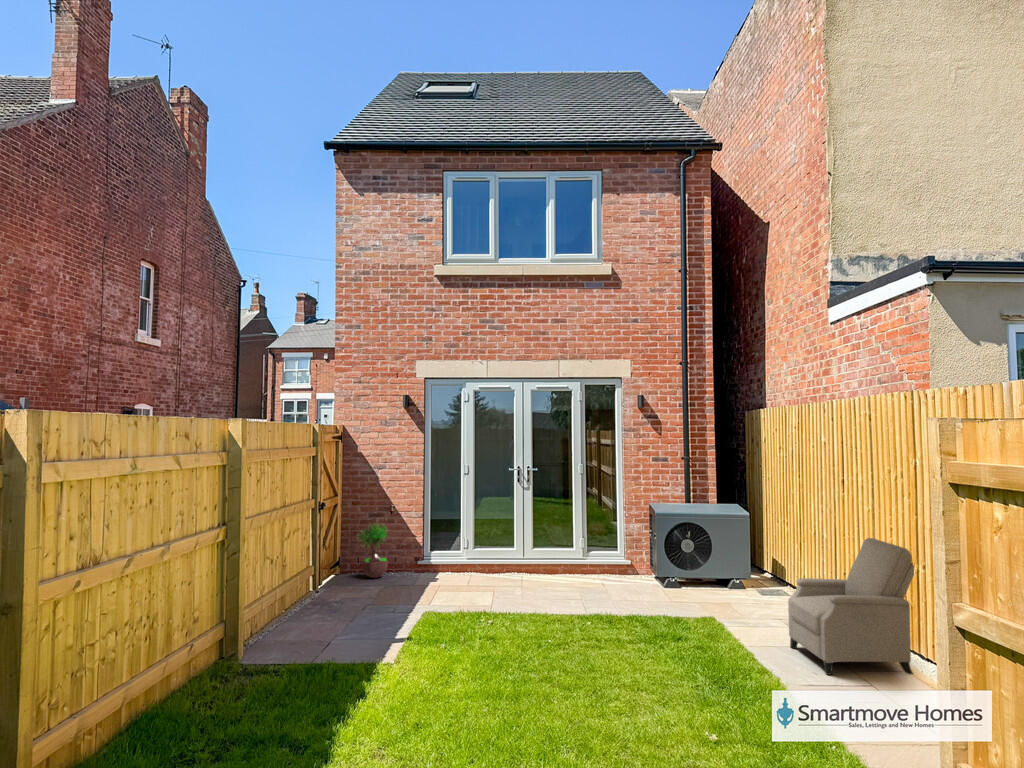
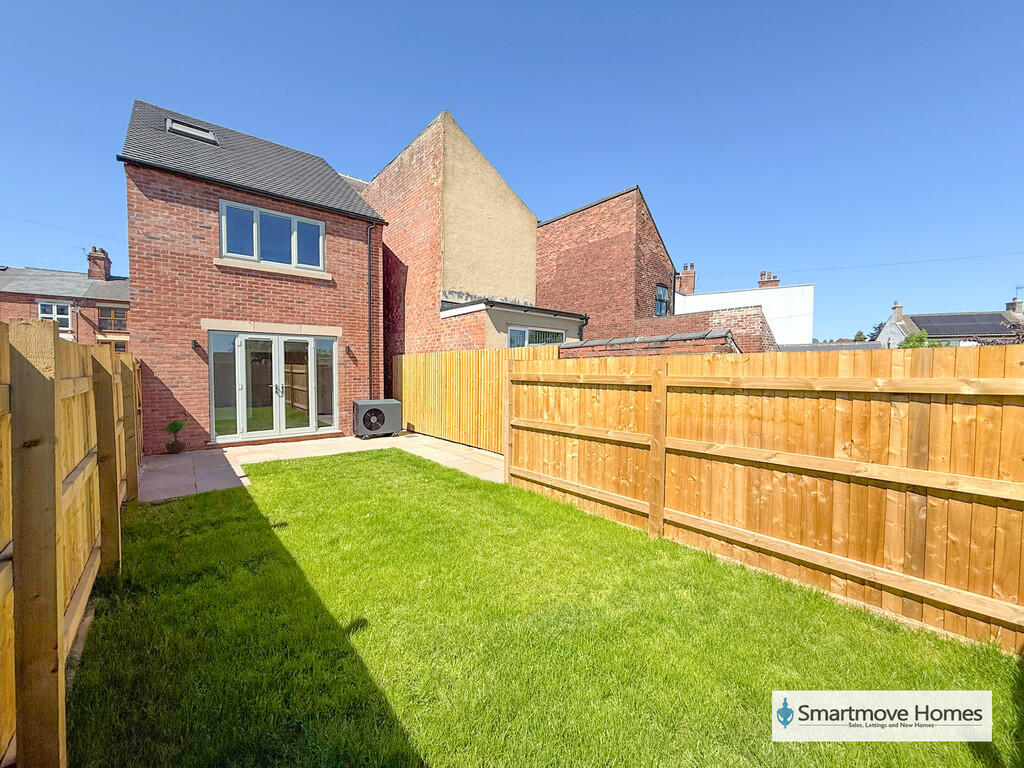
chair: present [788,538,914,675] -> none [422,404,467,454]

